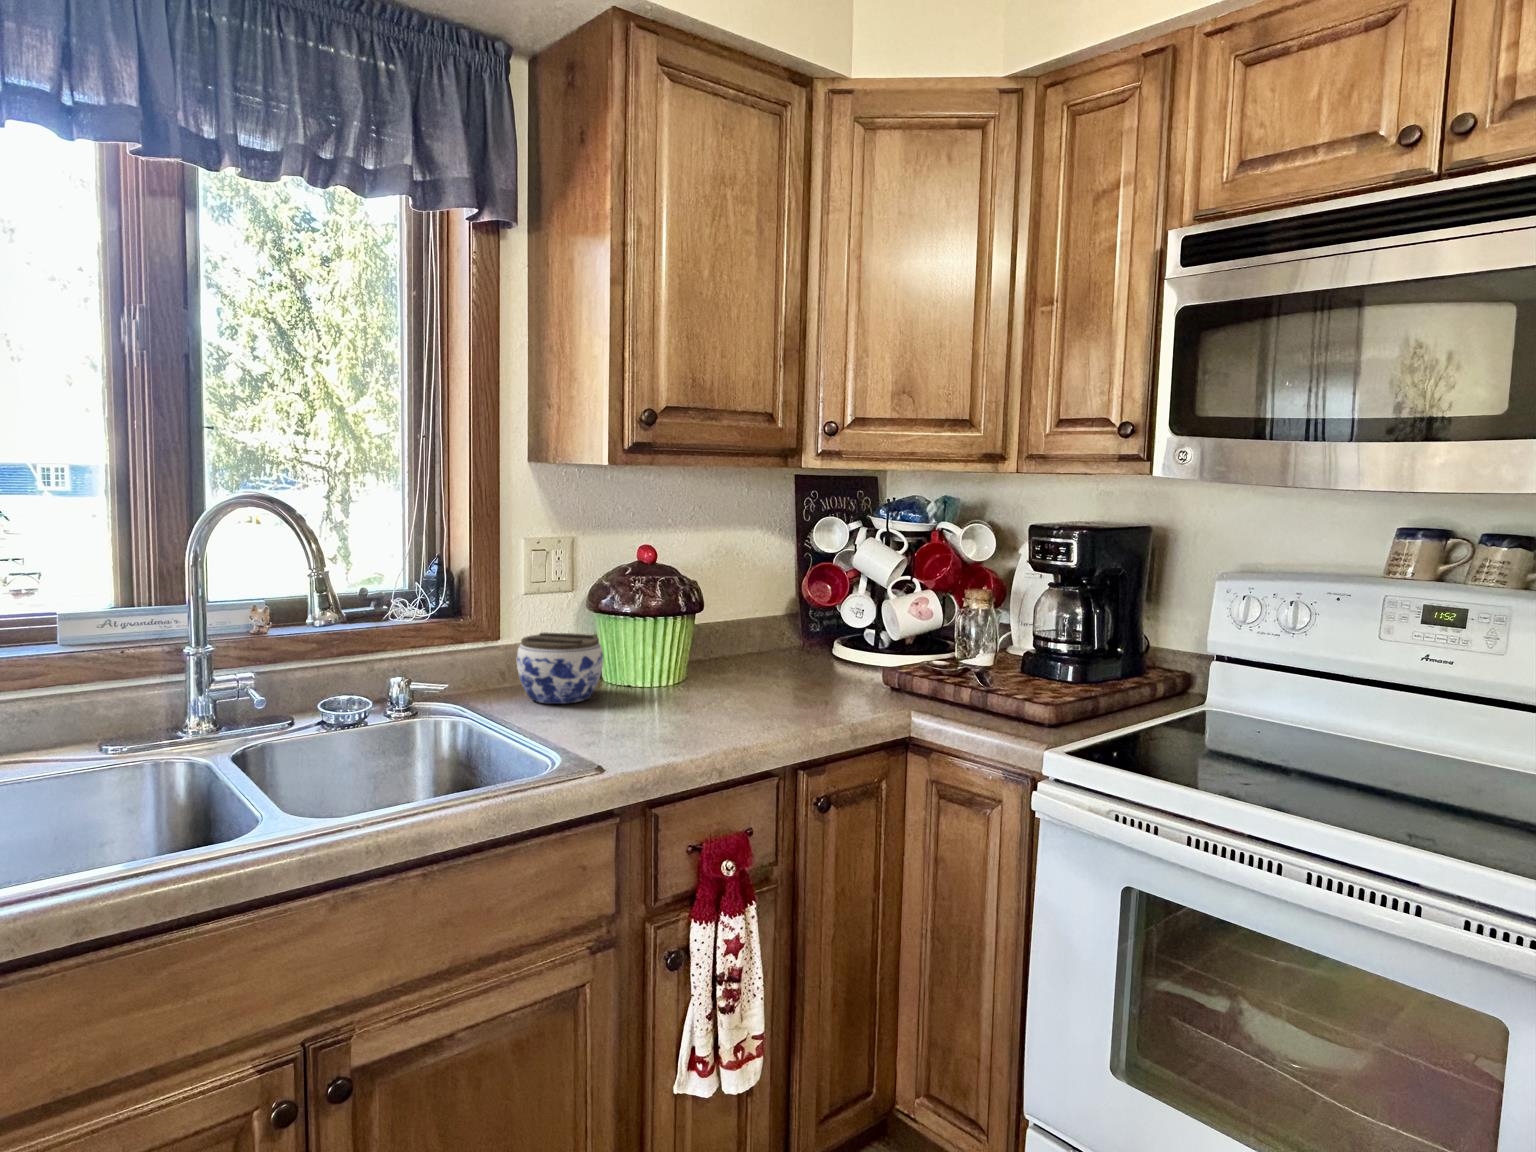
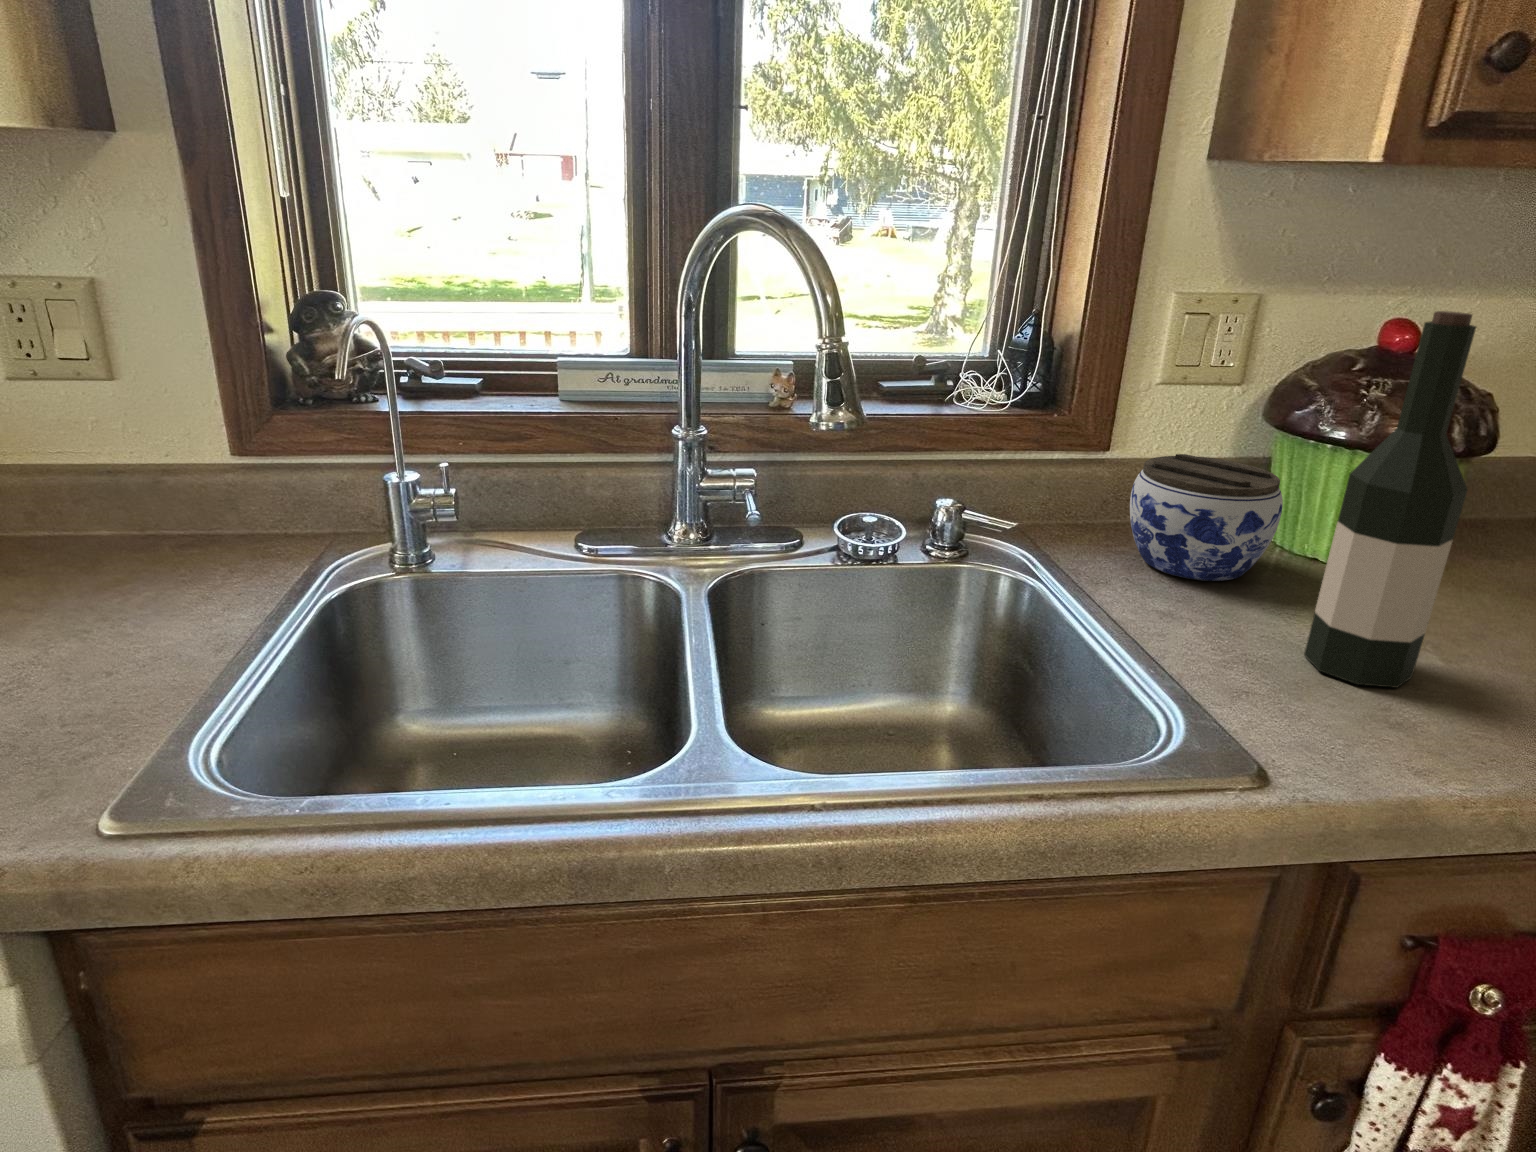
wine bottle: none [622,537,676,732] -> present [1304,311,1476,688]

